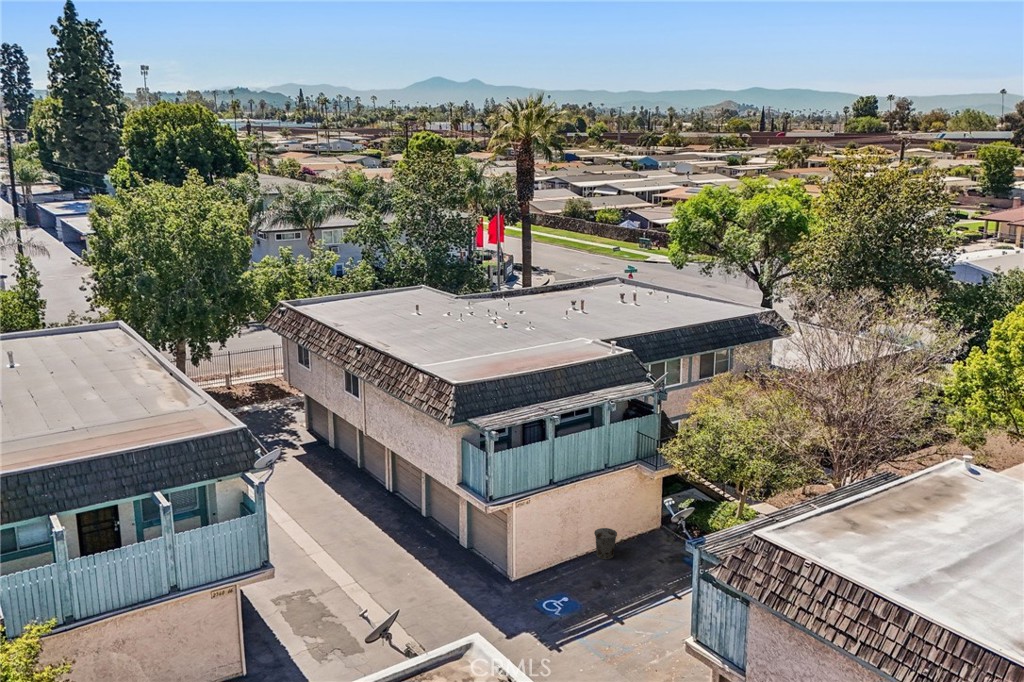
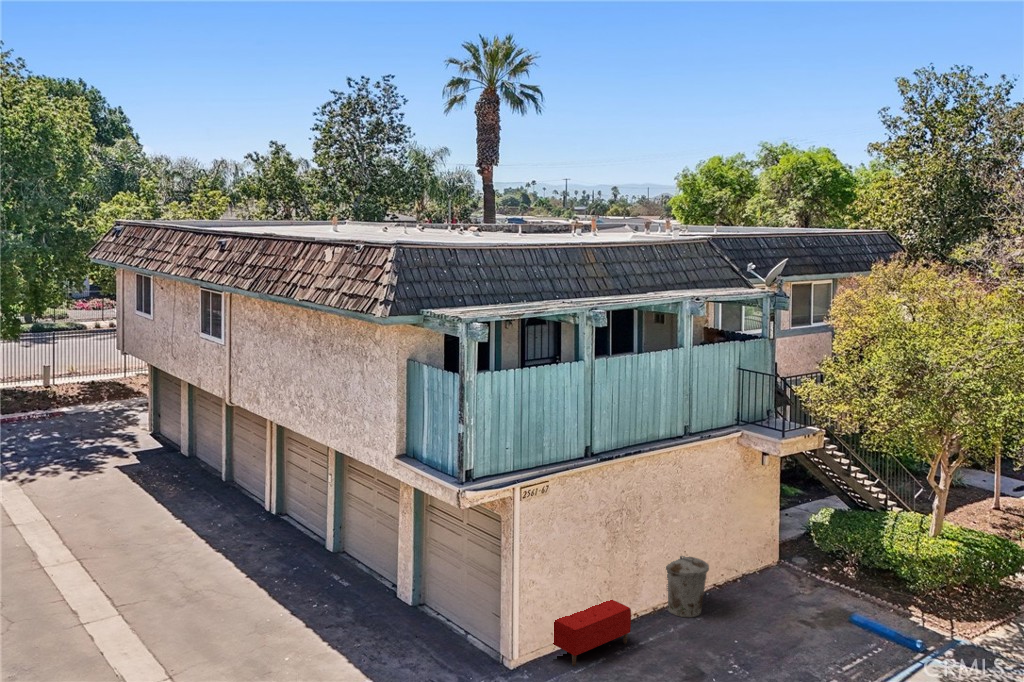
bench: none [531,549,572,582] -> present [553,600,631,666]

